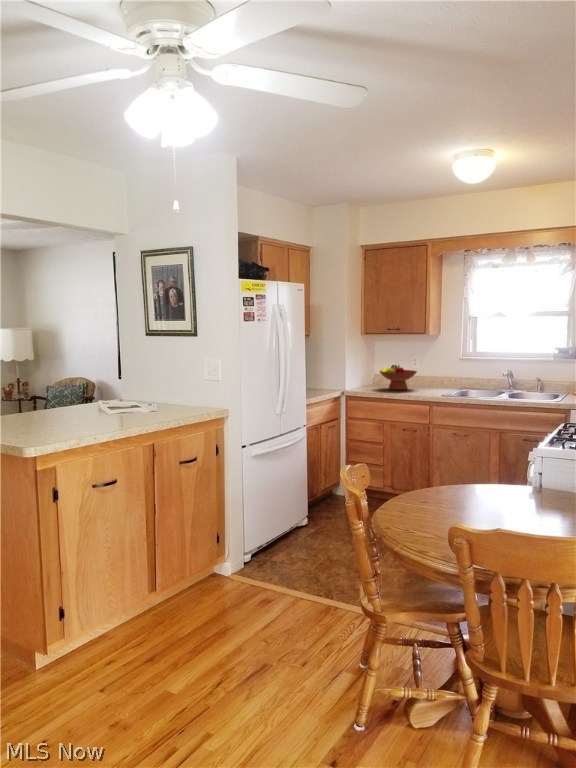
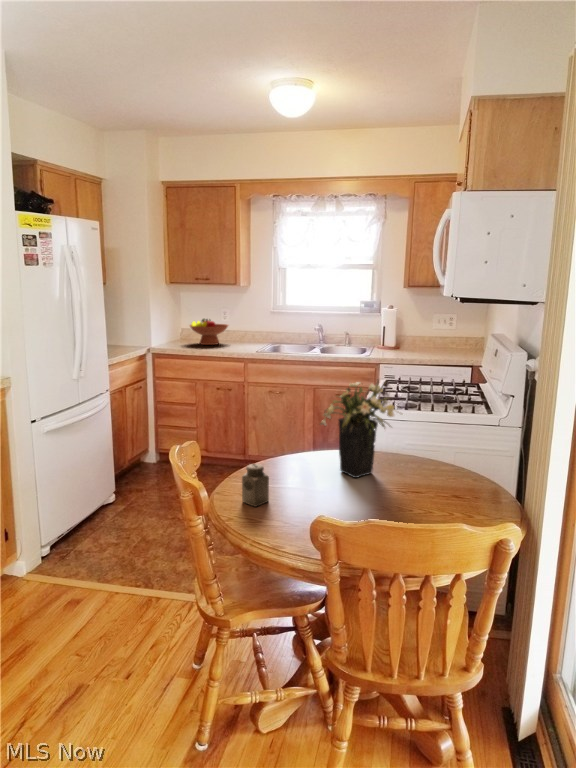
flower arrangement: none [477,419,560,511] -> present [320,381,395,478]
salt shaker: none [403,486,427,523] -> present [242,464,269,507]

